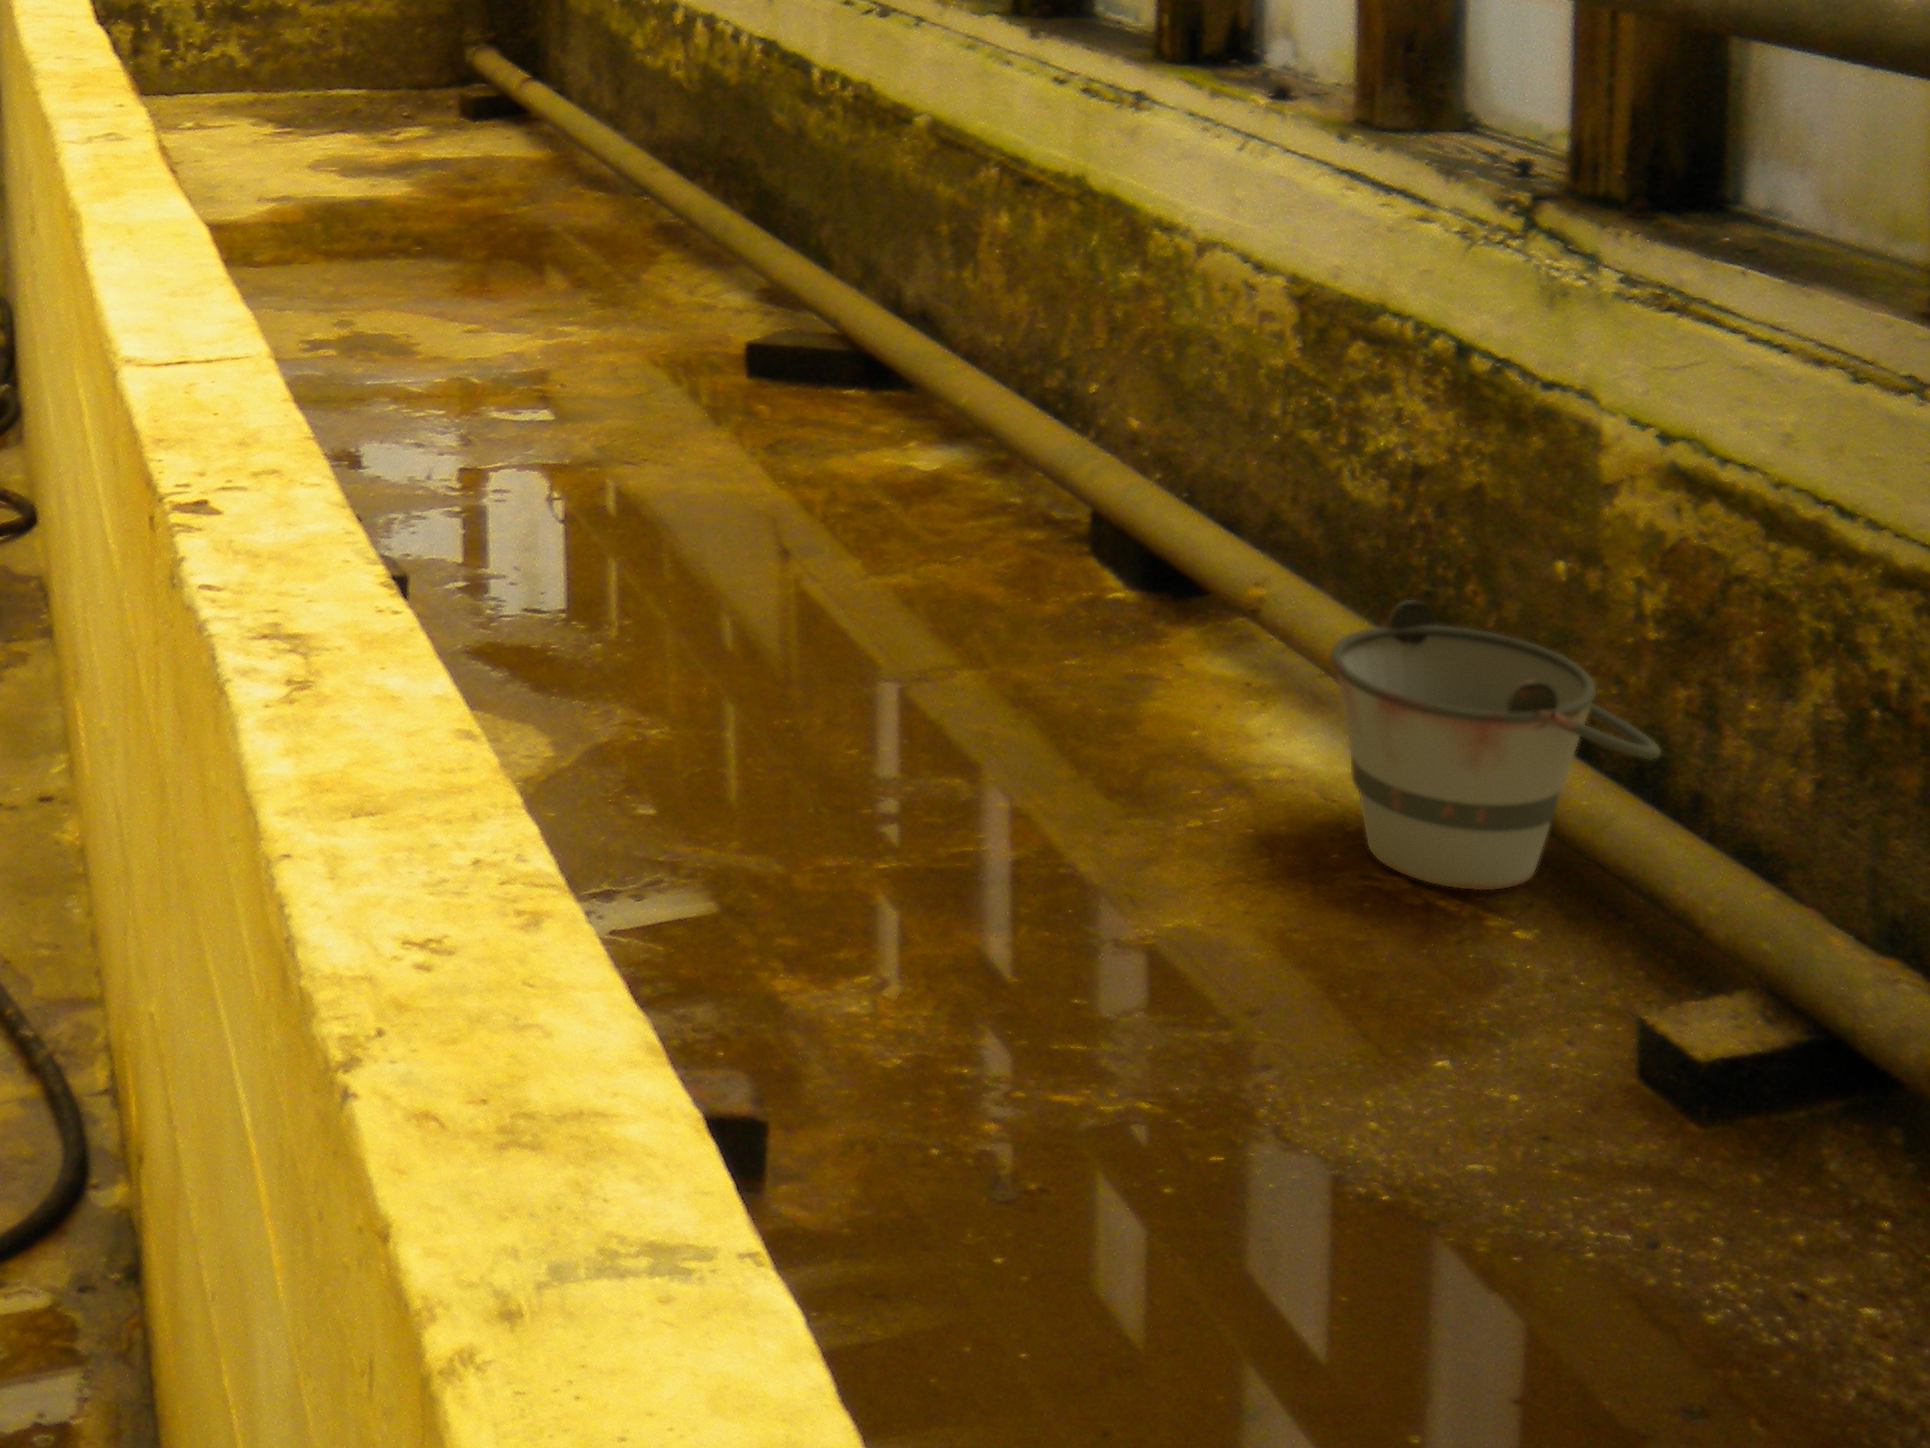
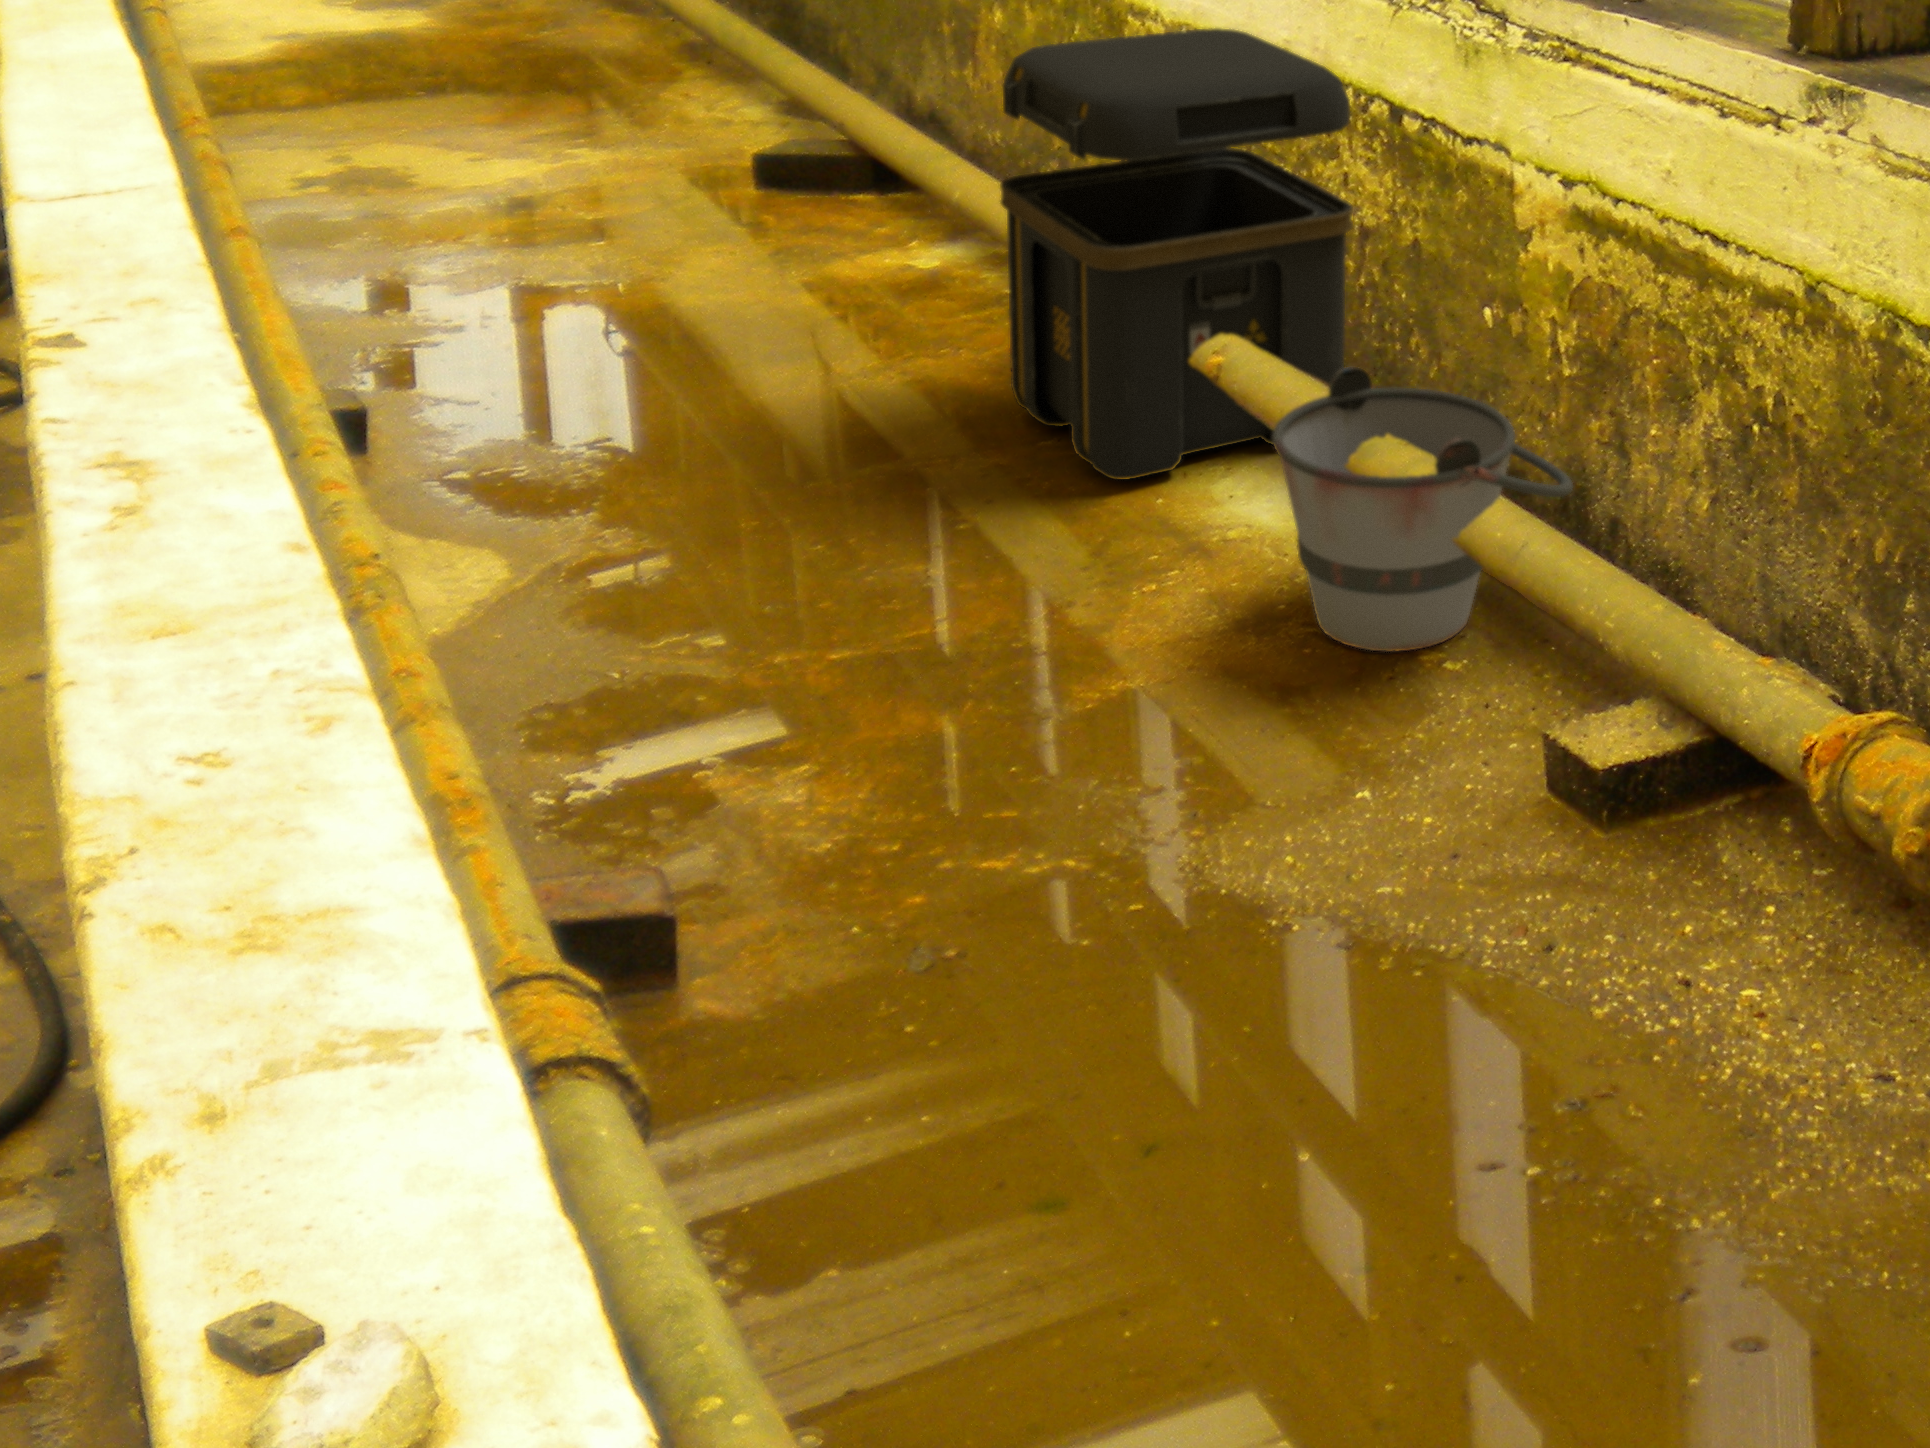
toolbox: none [1037,252,1411,691] -> present [1000,28,1353,480]

